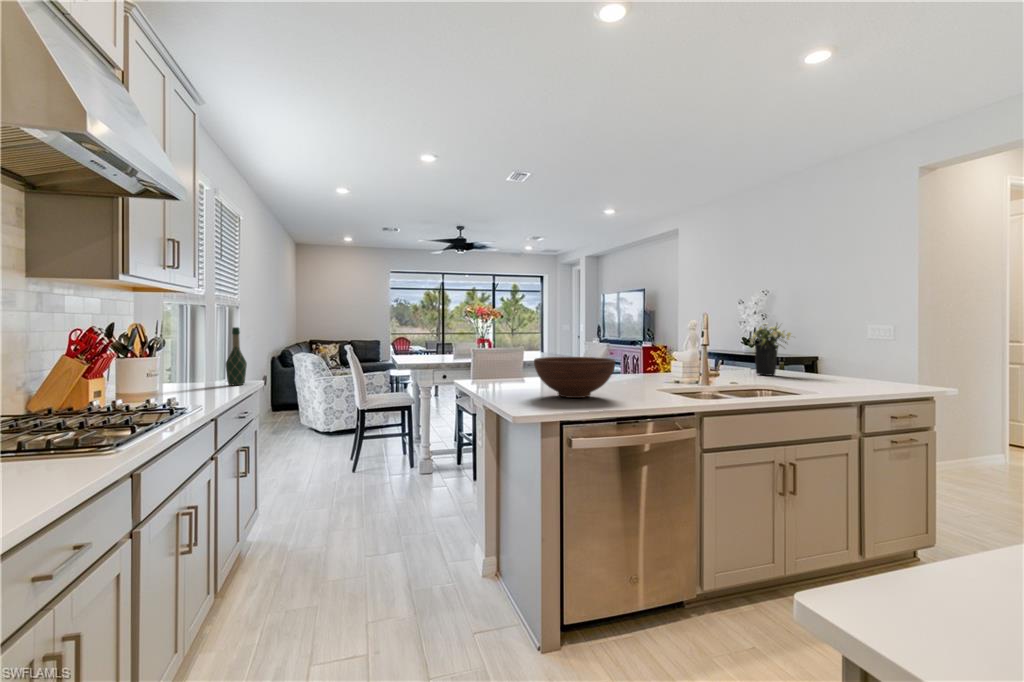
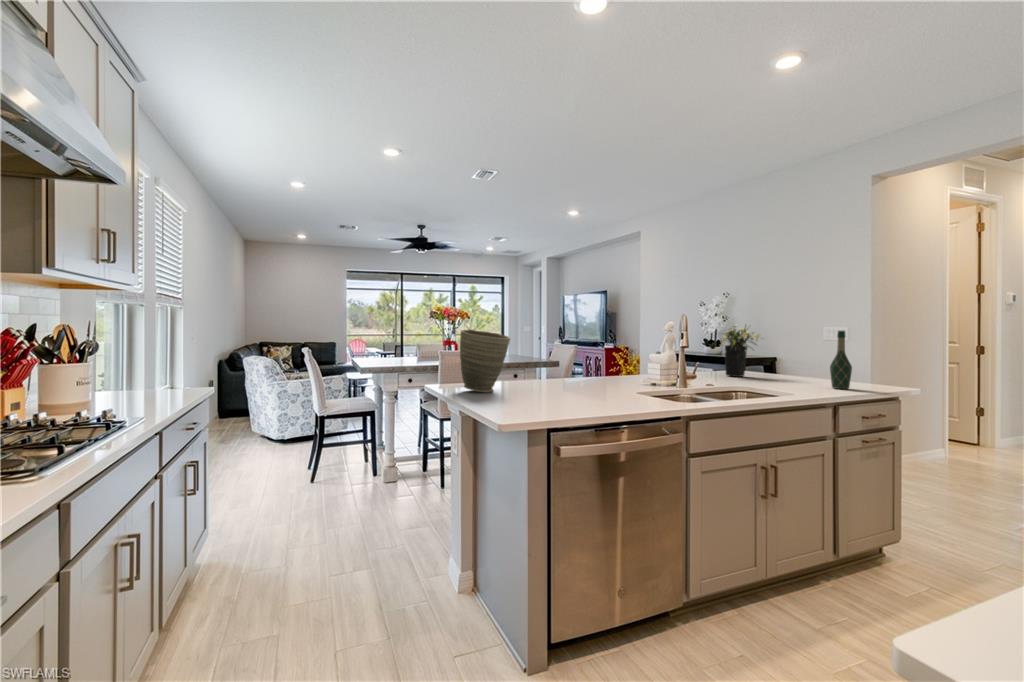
wine bottle: present [226,327,247,385] -> present [830,331,852,389]
vase: none [485,328,534,388] -> present [460,330,510,392]
fruit bowl: present [534,357,615,398] -> none [515,360,599,403]

